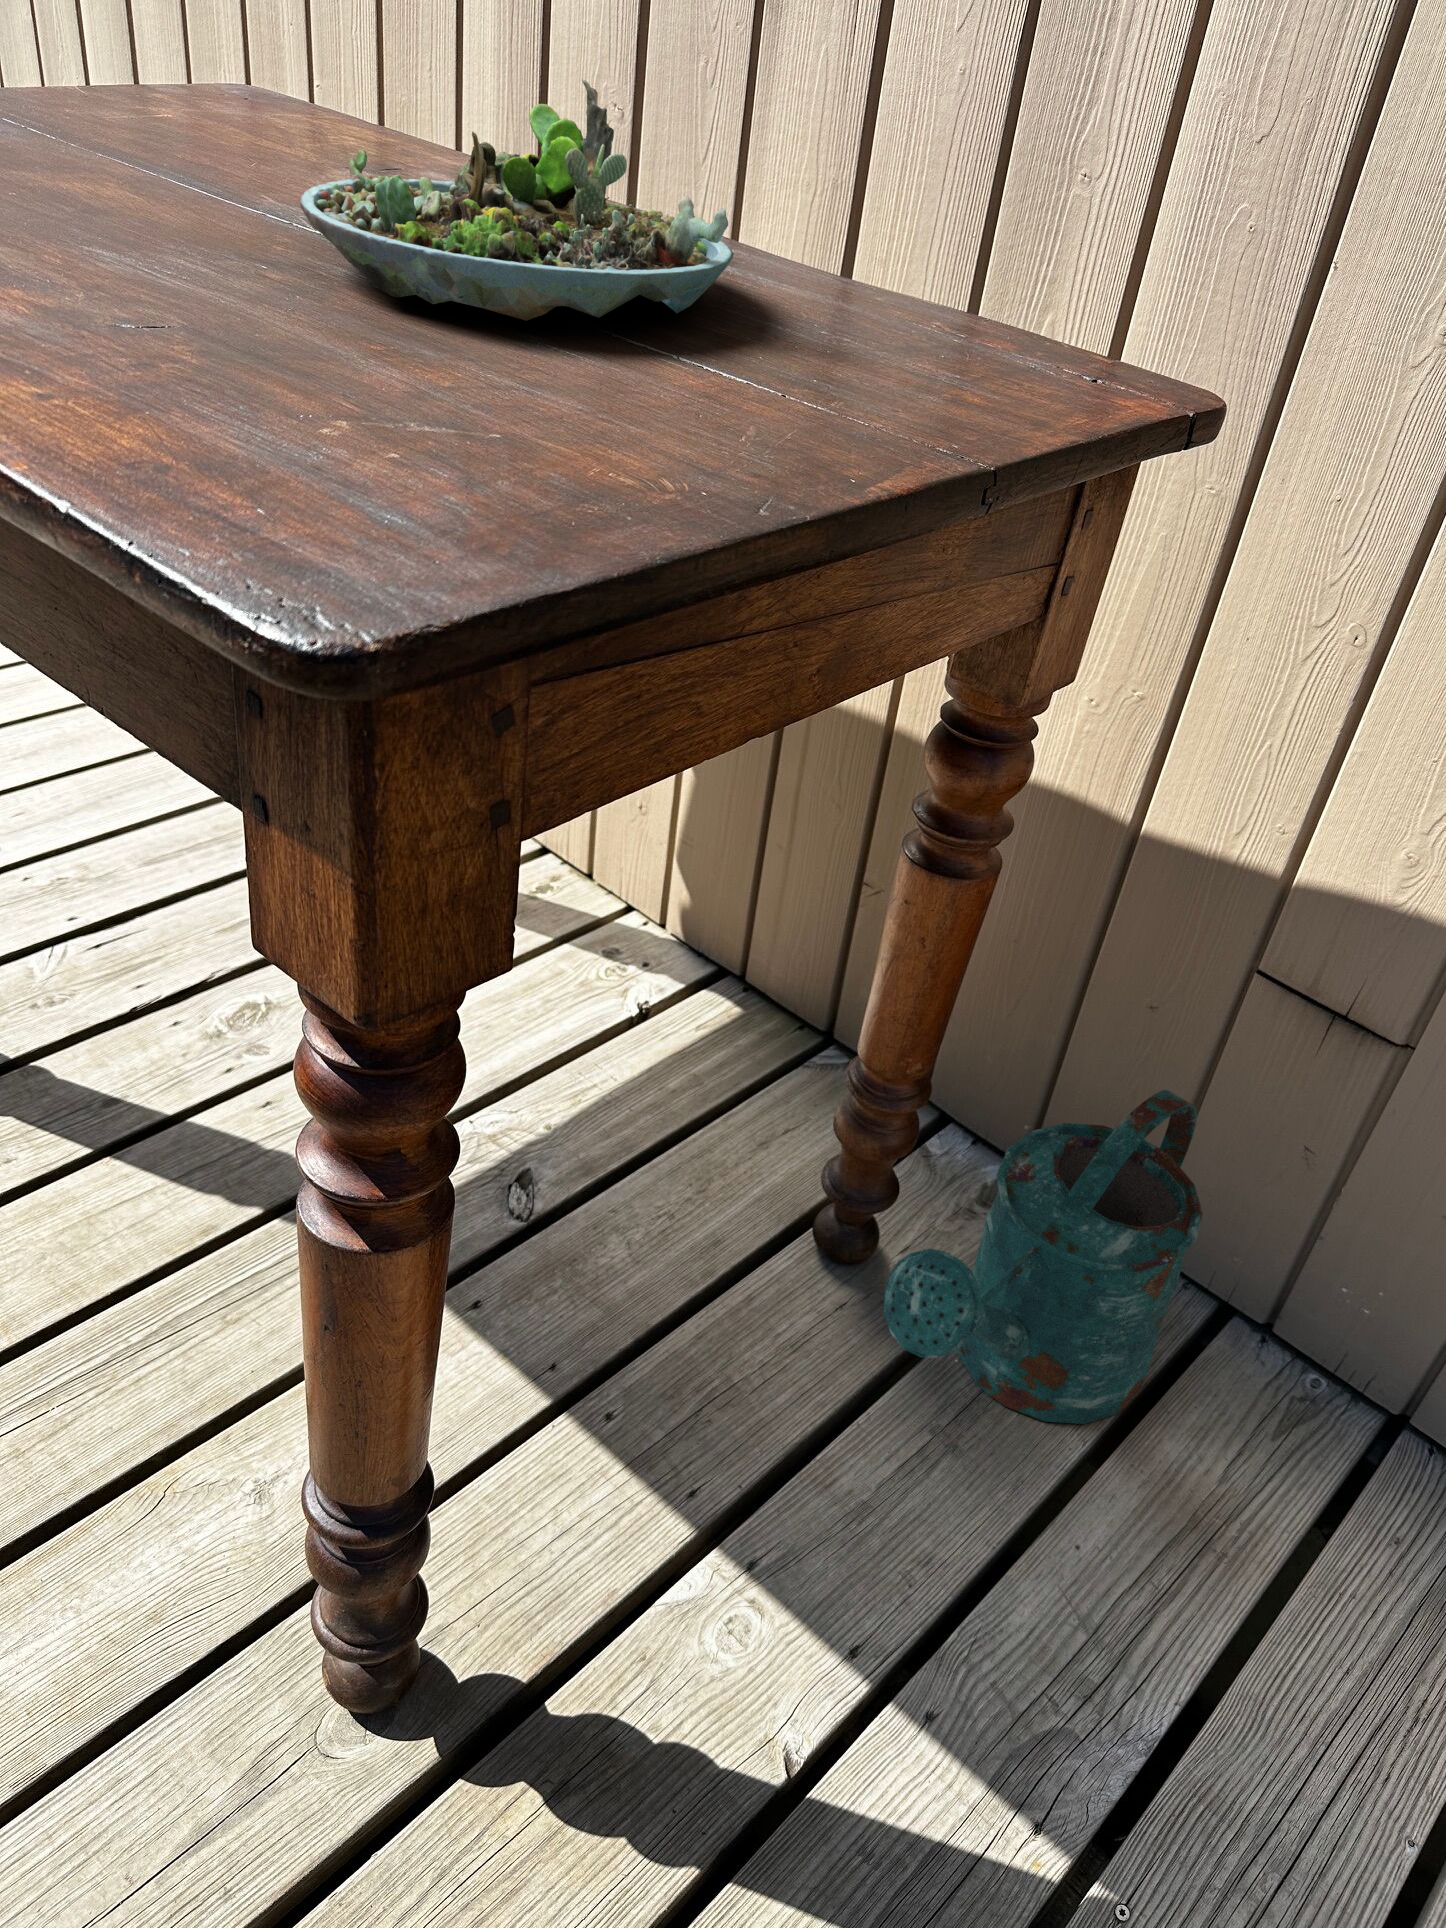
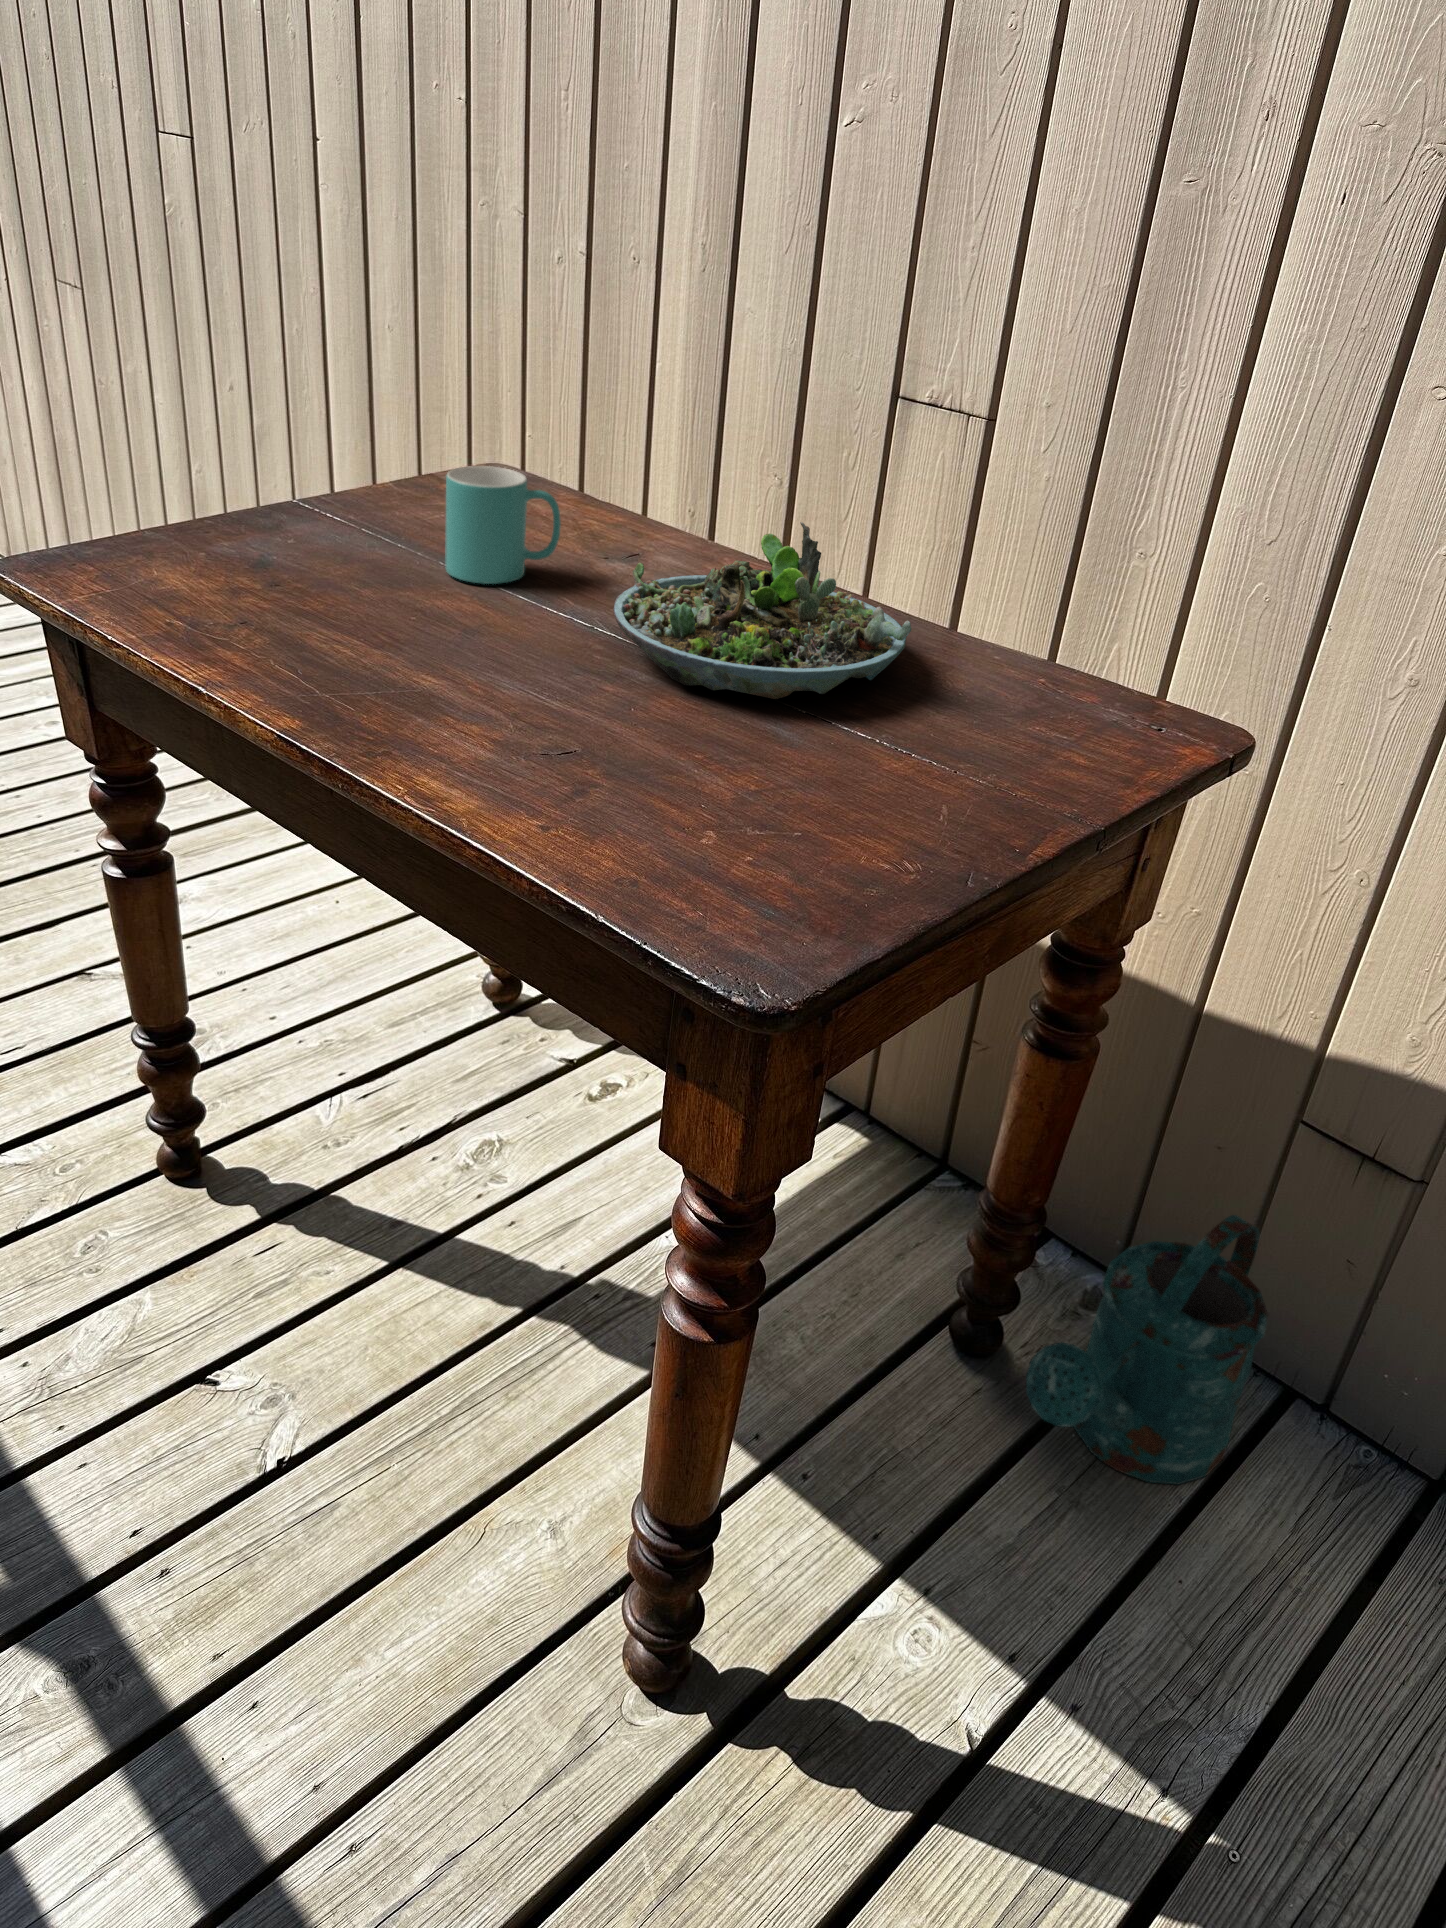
mug: none [85,13,266,191] -> present [445,466,561,584]

